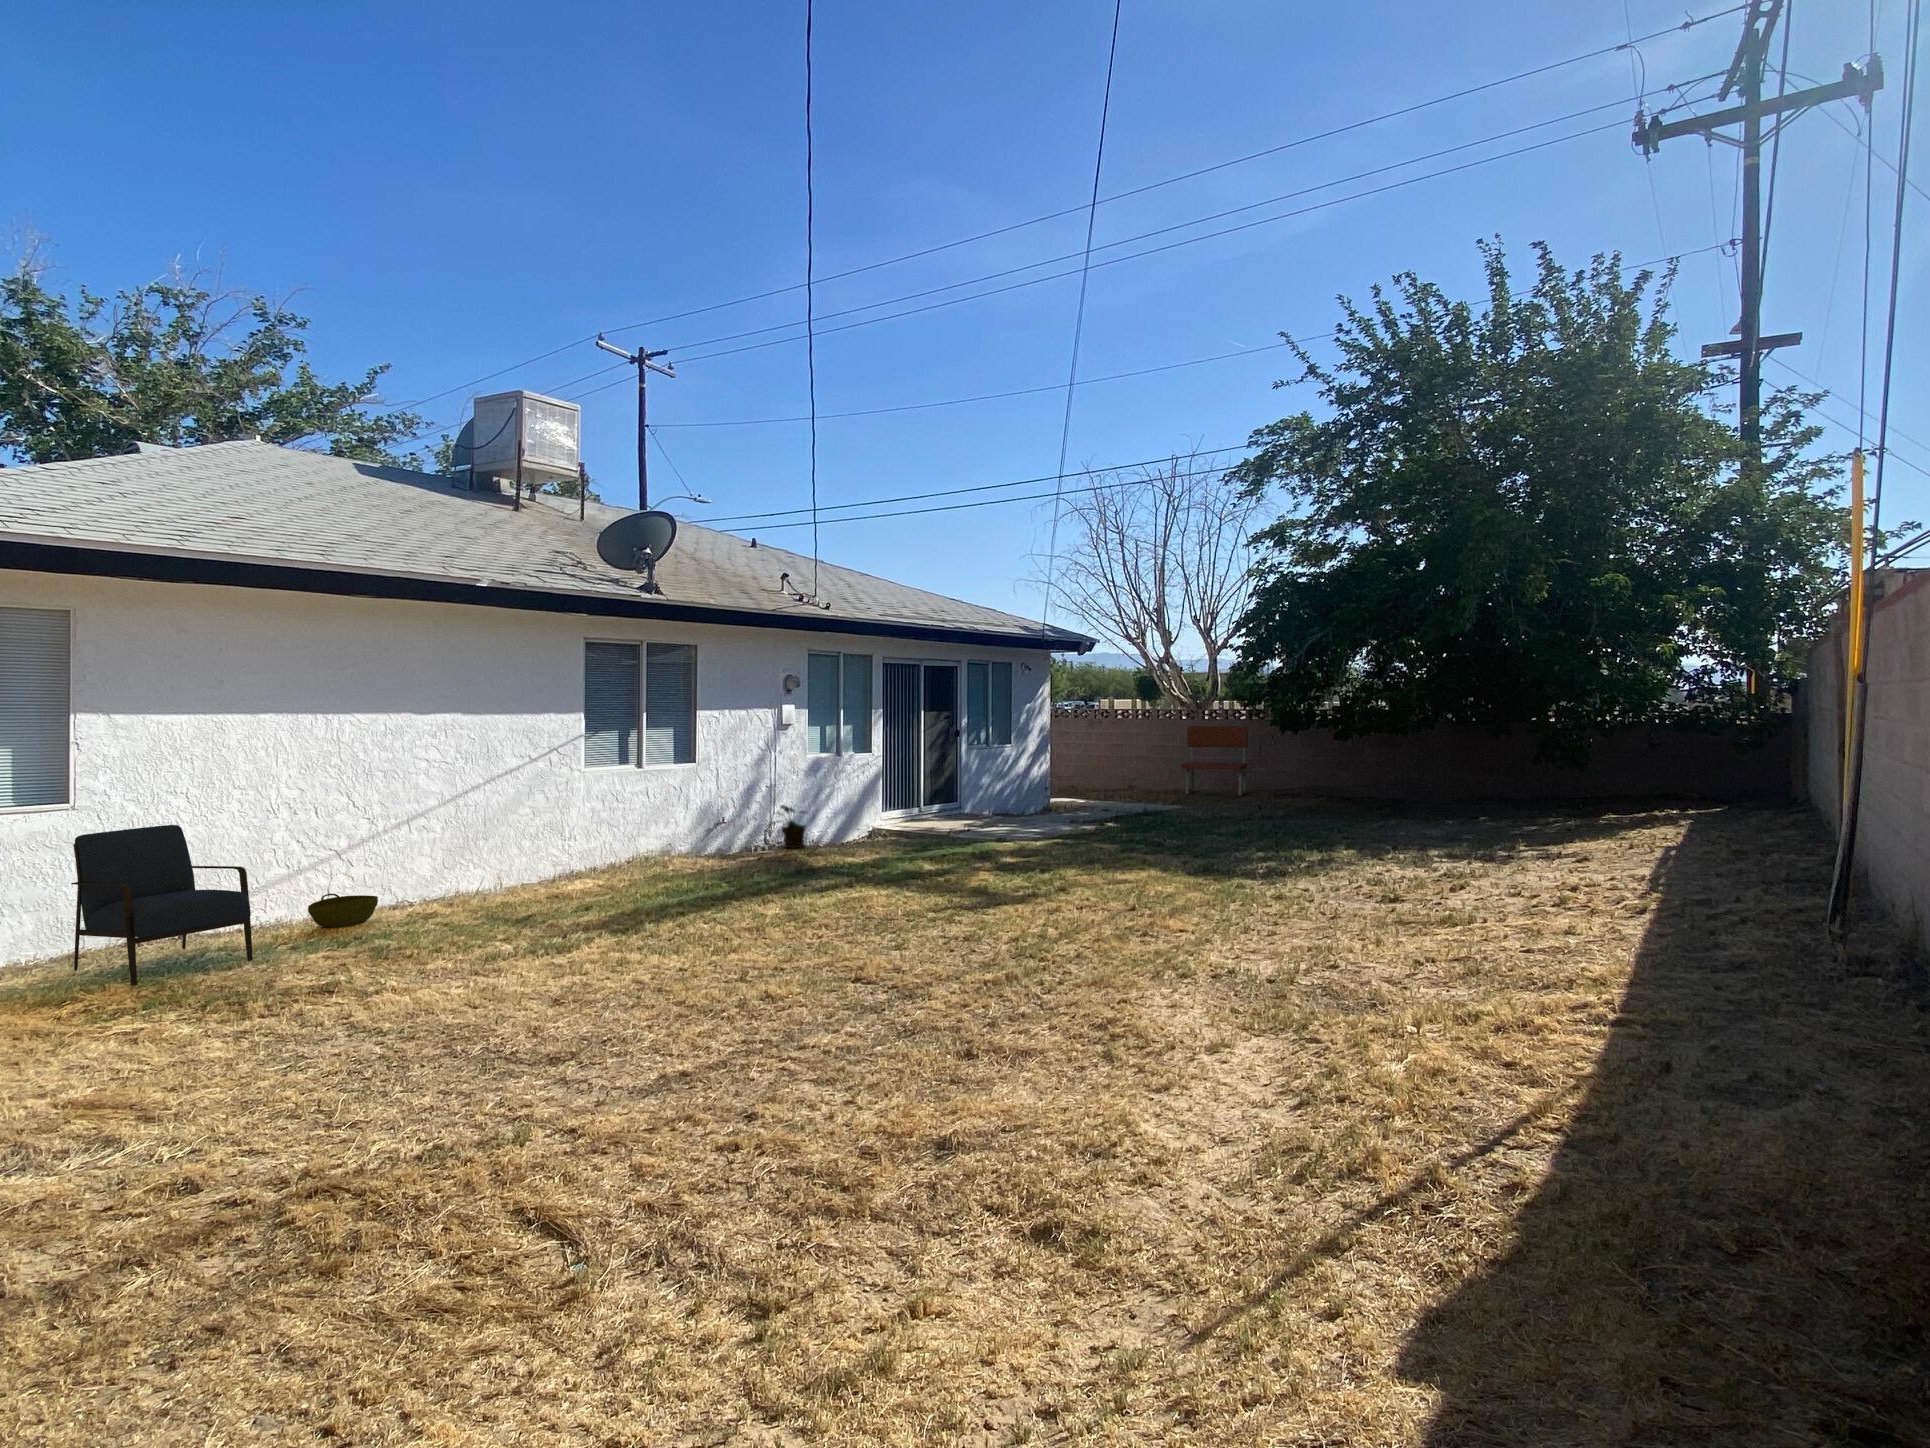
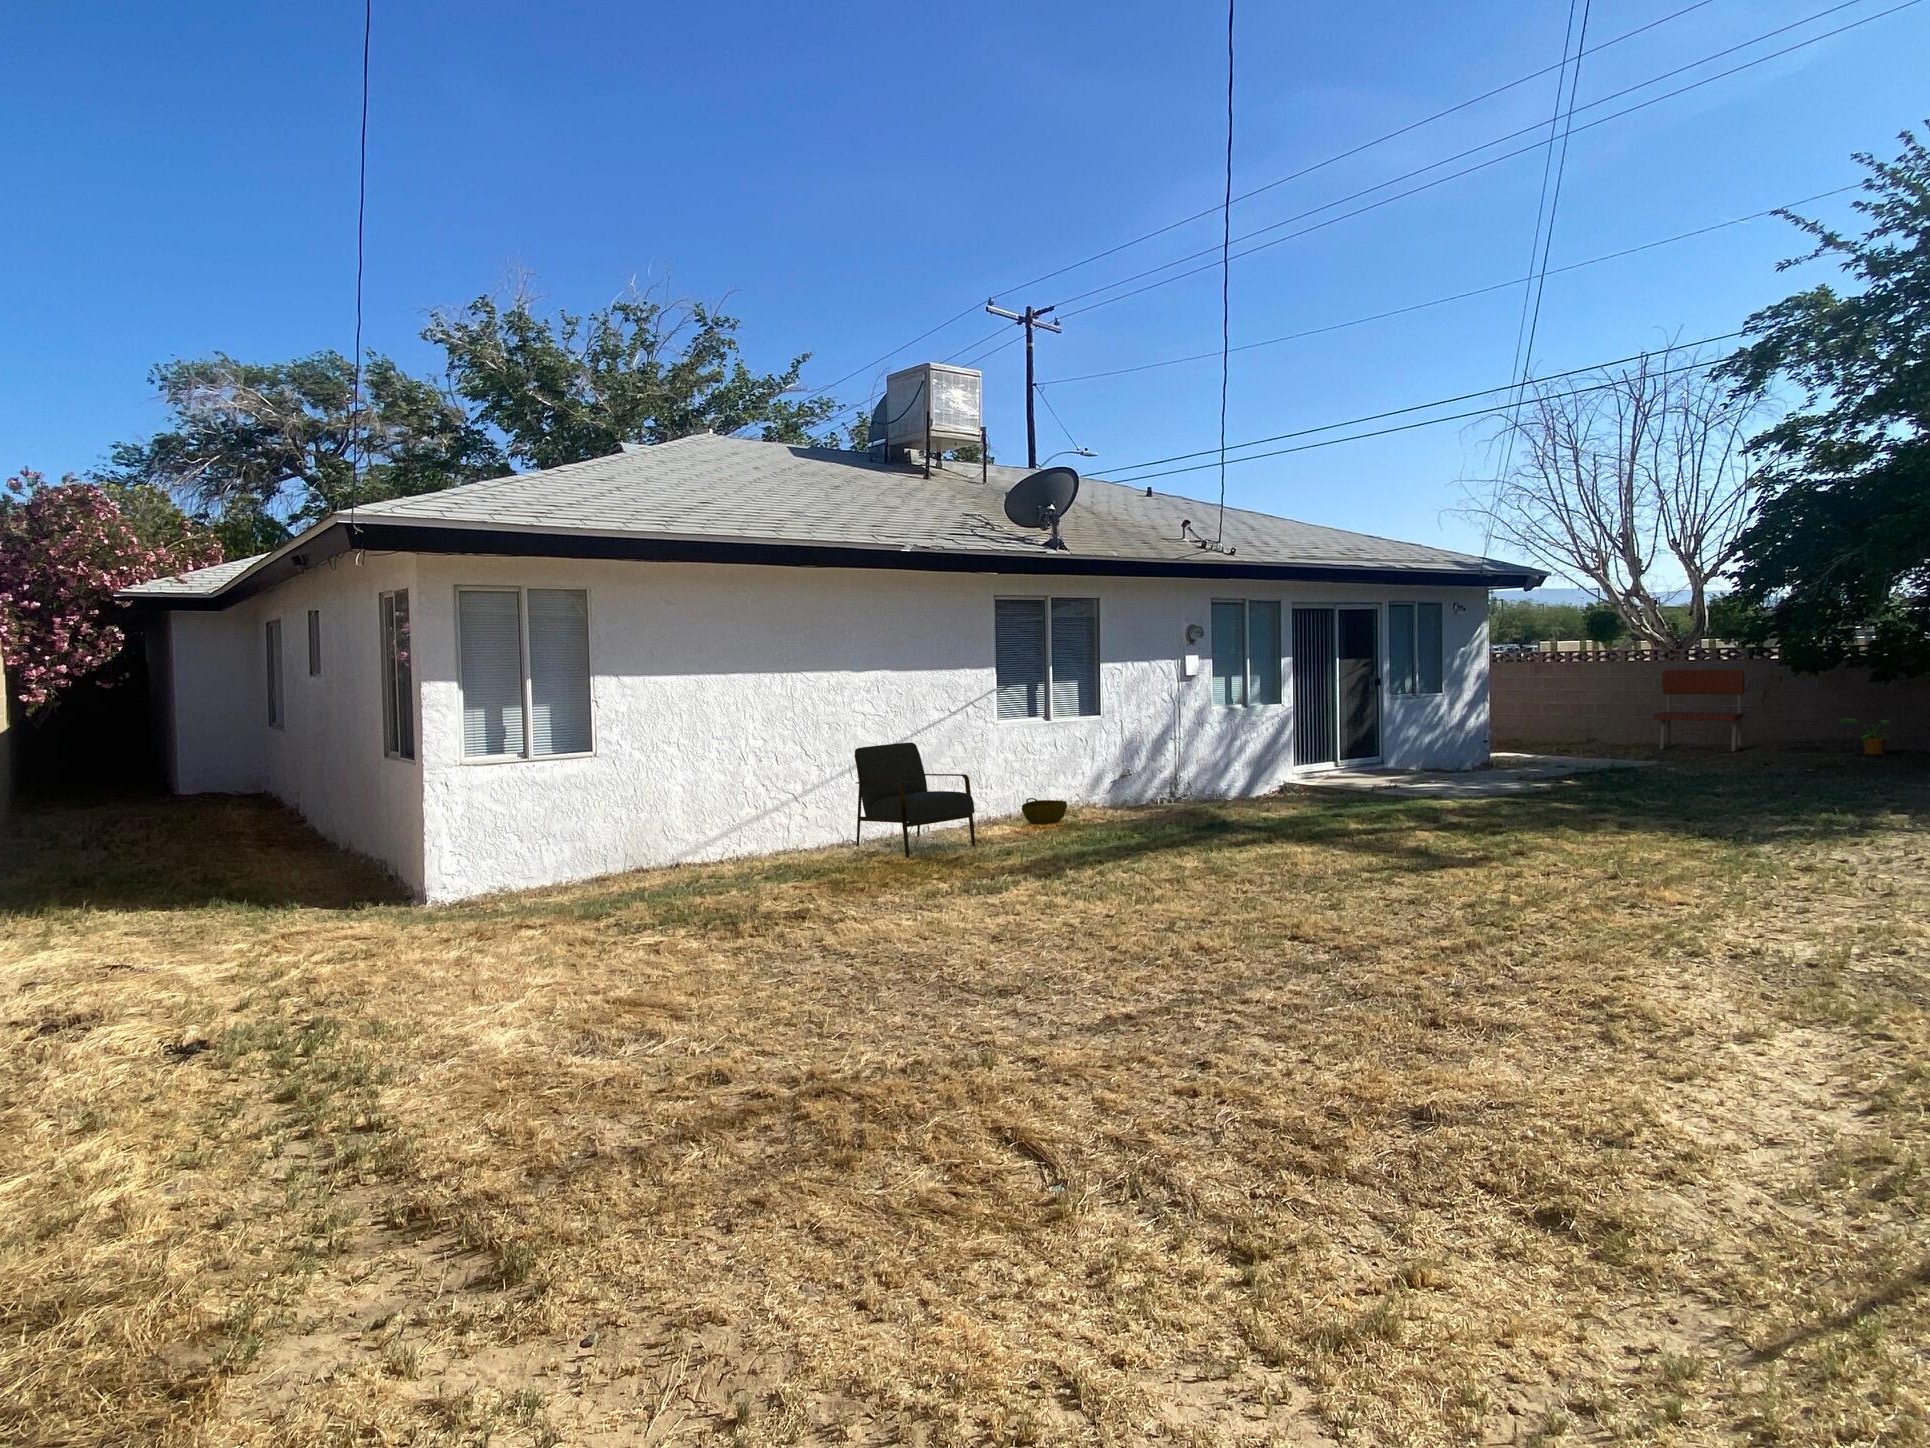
potted plant: present [770,805,806,848] -> present [1839,718,1891,754]
chair: present [71,825,253,986] -> present [854,742,975,857]
basket: present [308,894,378,928] -> present [1022,798,1067,824]

